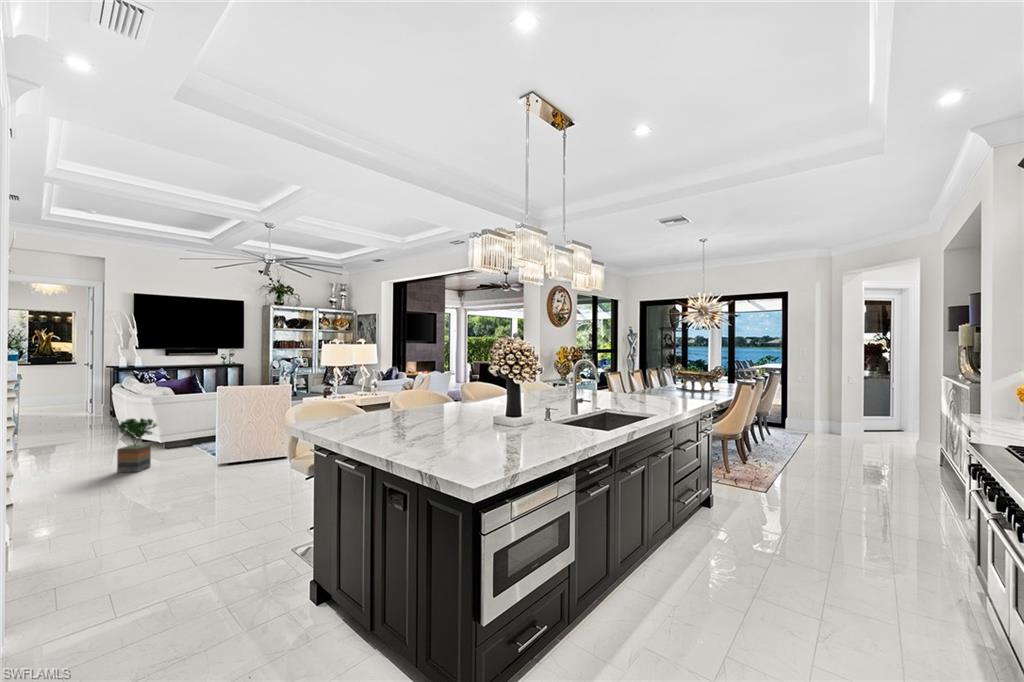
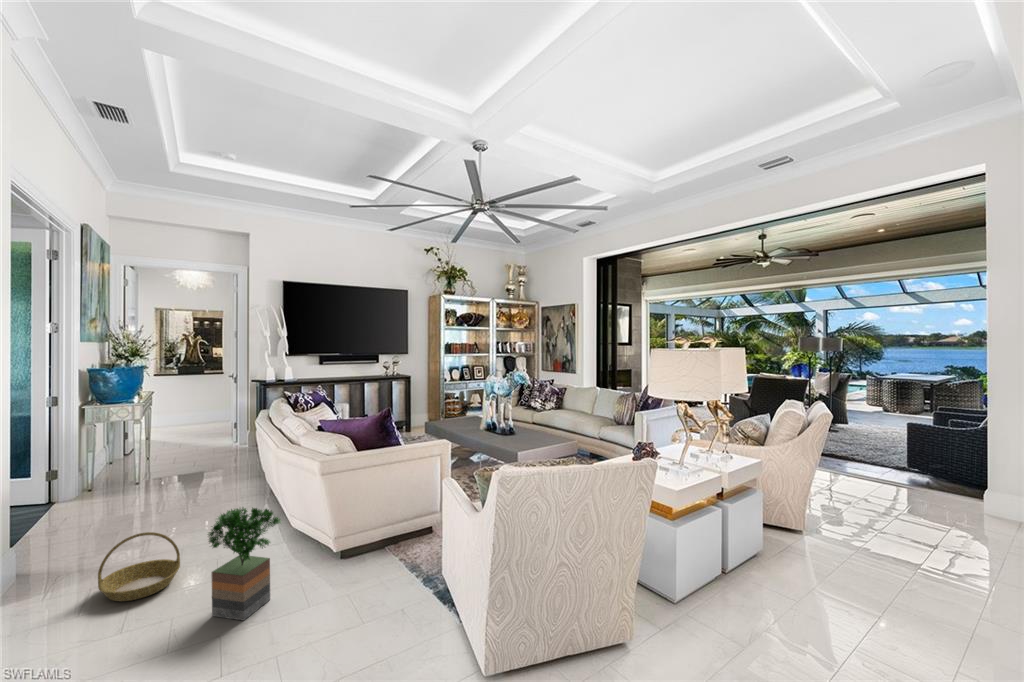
basket: none [38,437,88,472] -> present [98,532,180,601]

